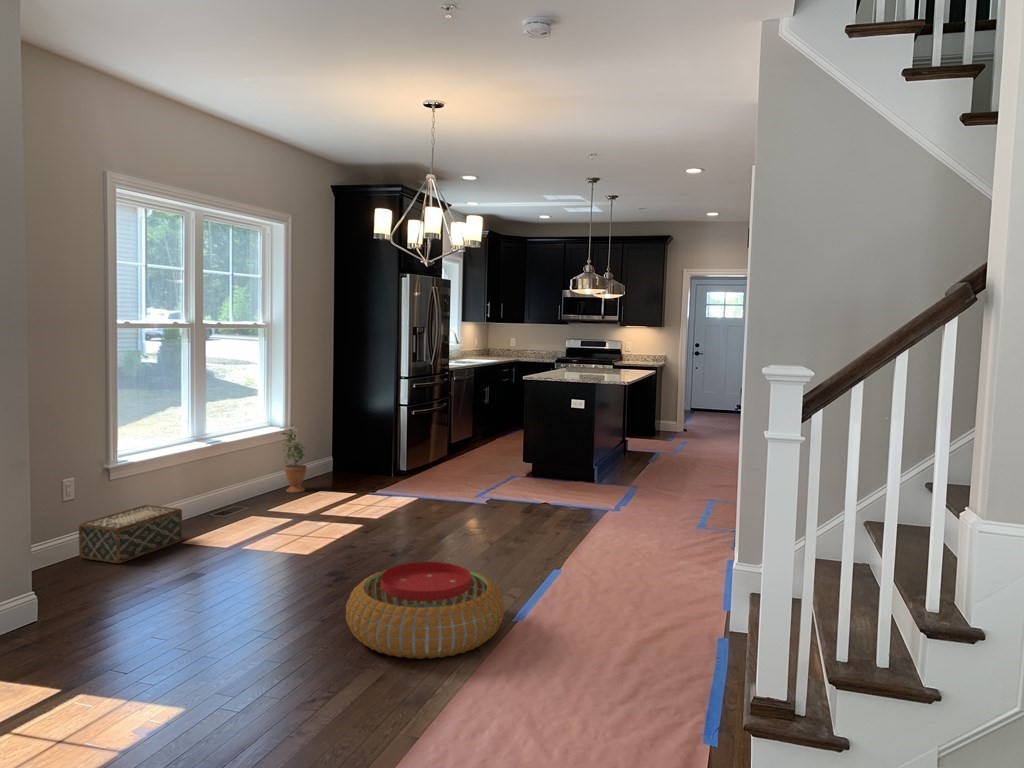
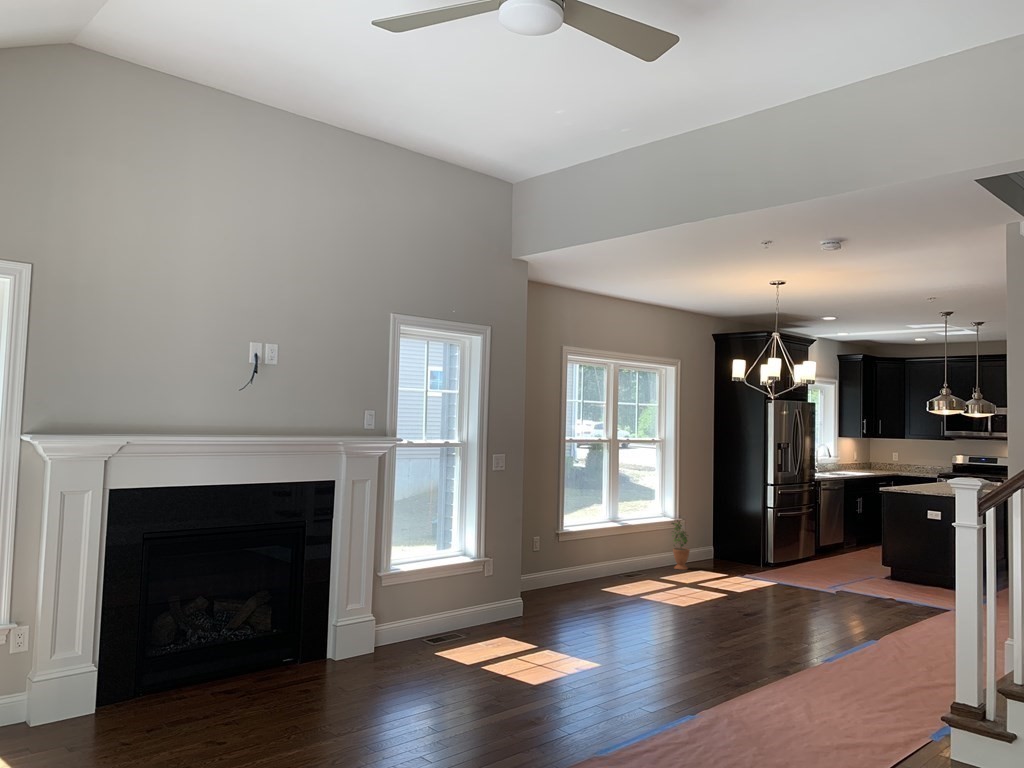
woven basket: present [79,505,182,563] -> none [540,562,601,596]
pouf: present [346,562,504,659] -> none [699,609,811,669]

